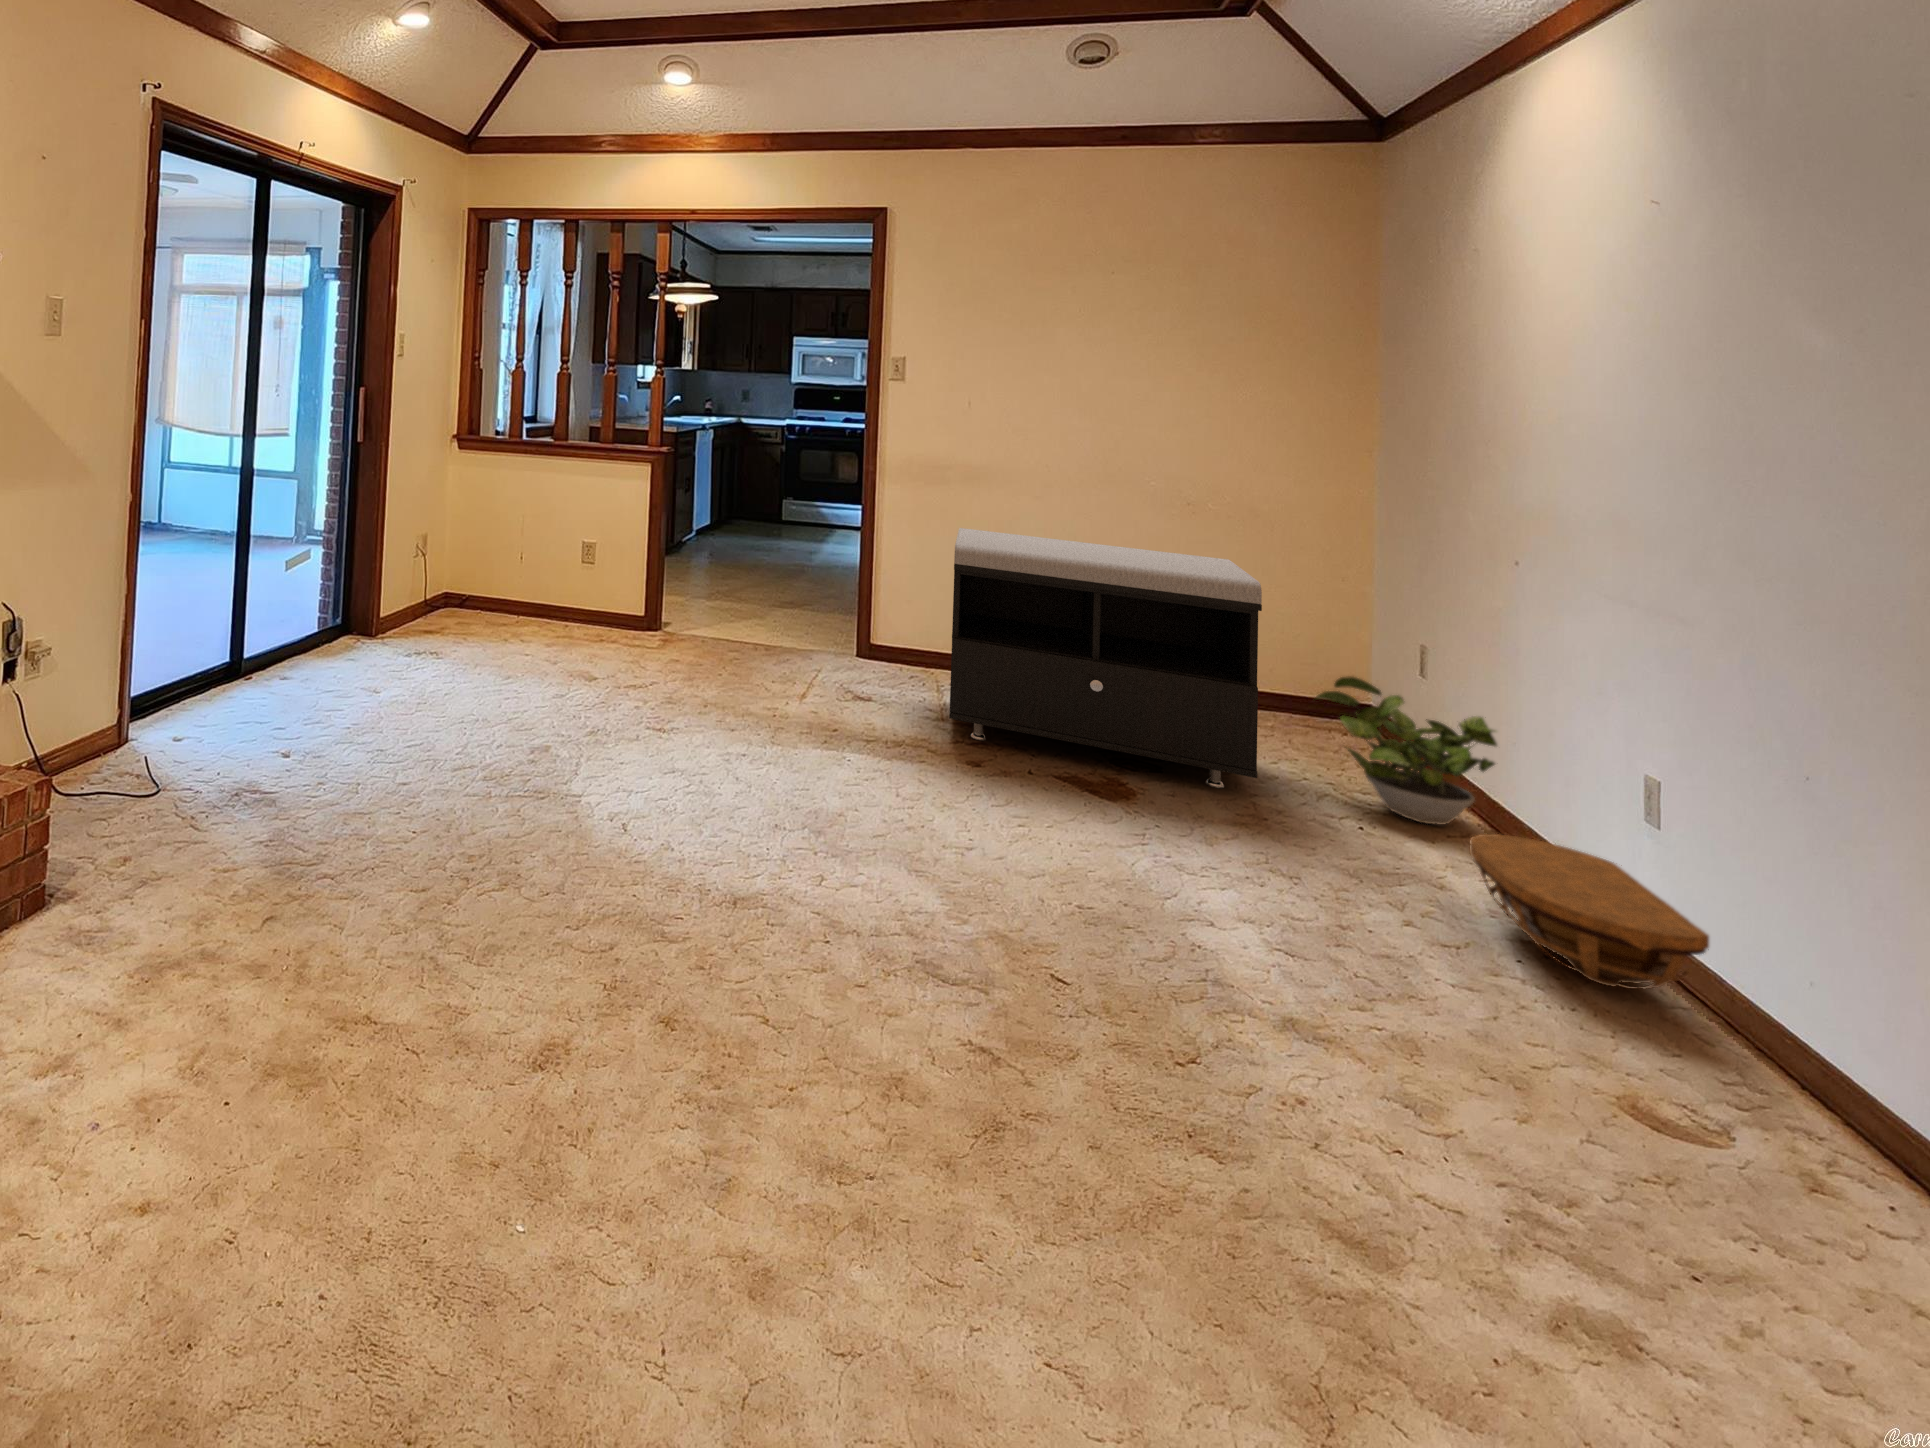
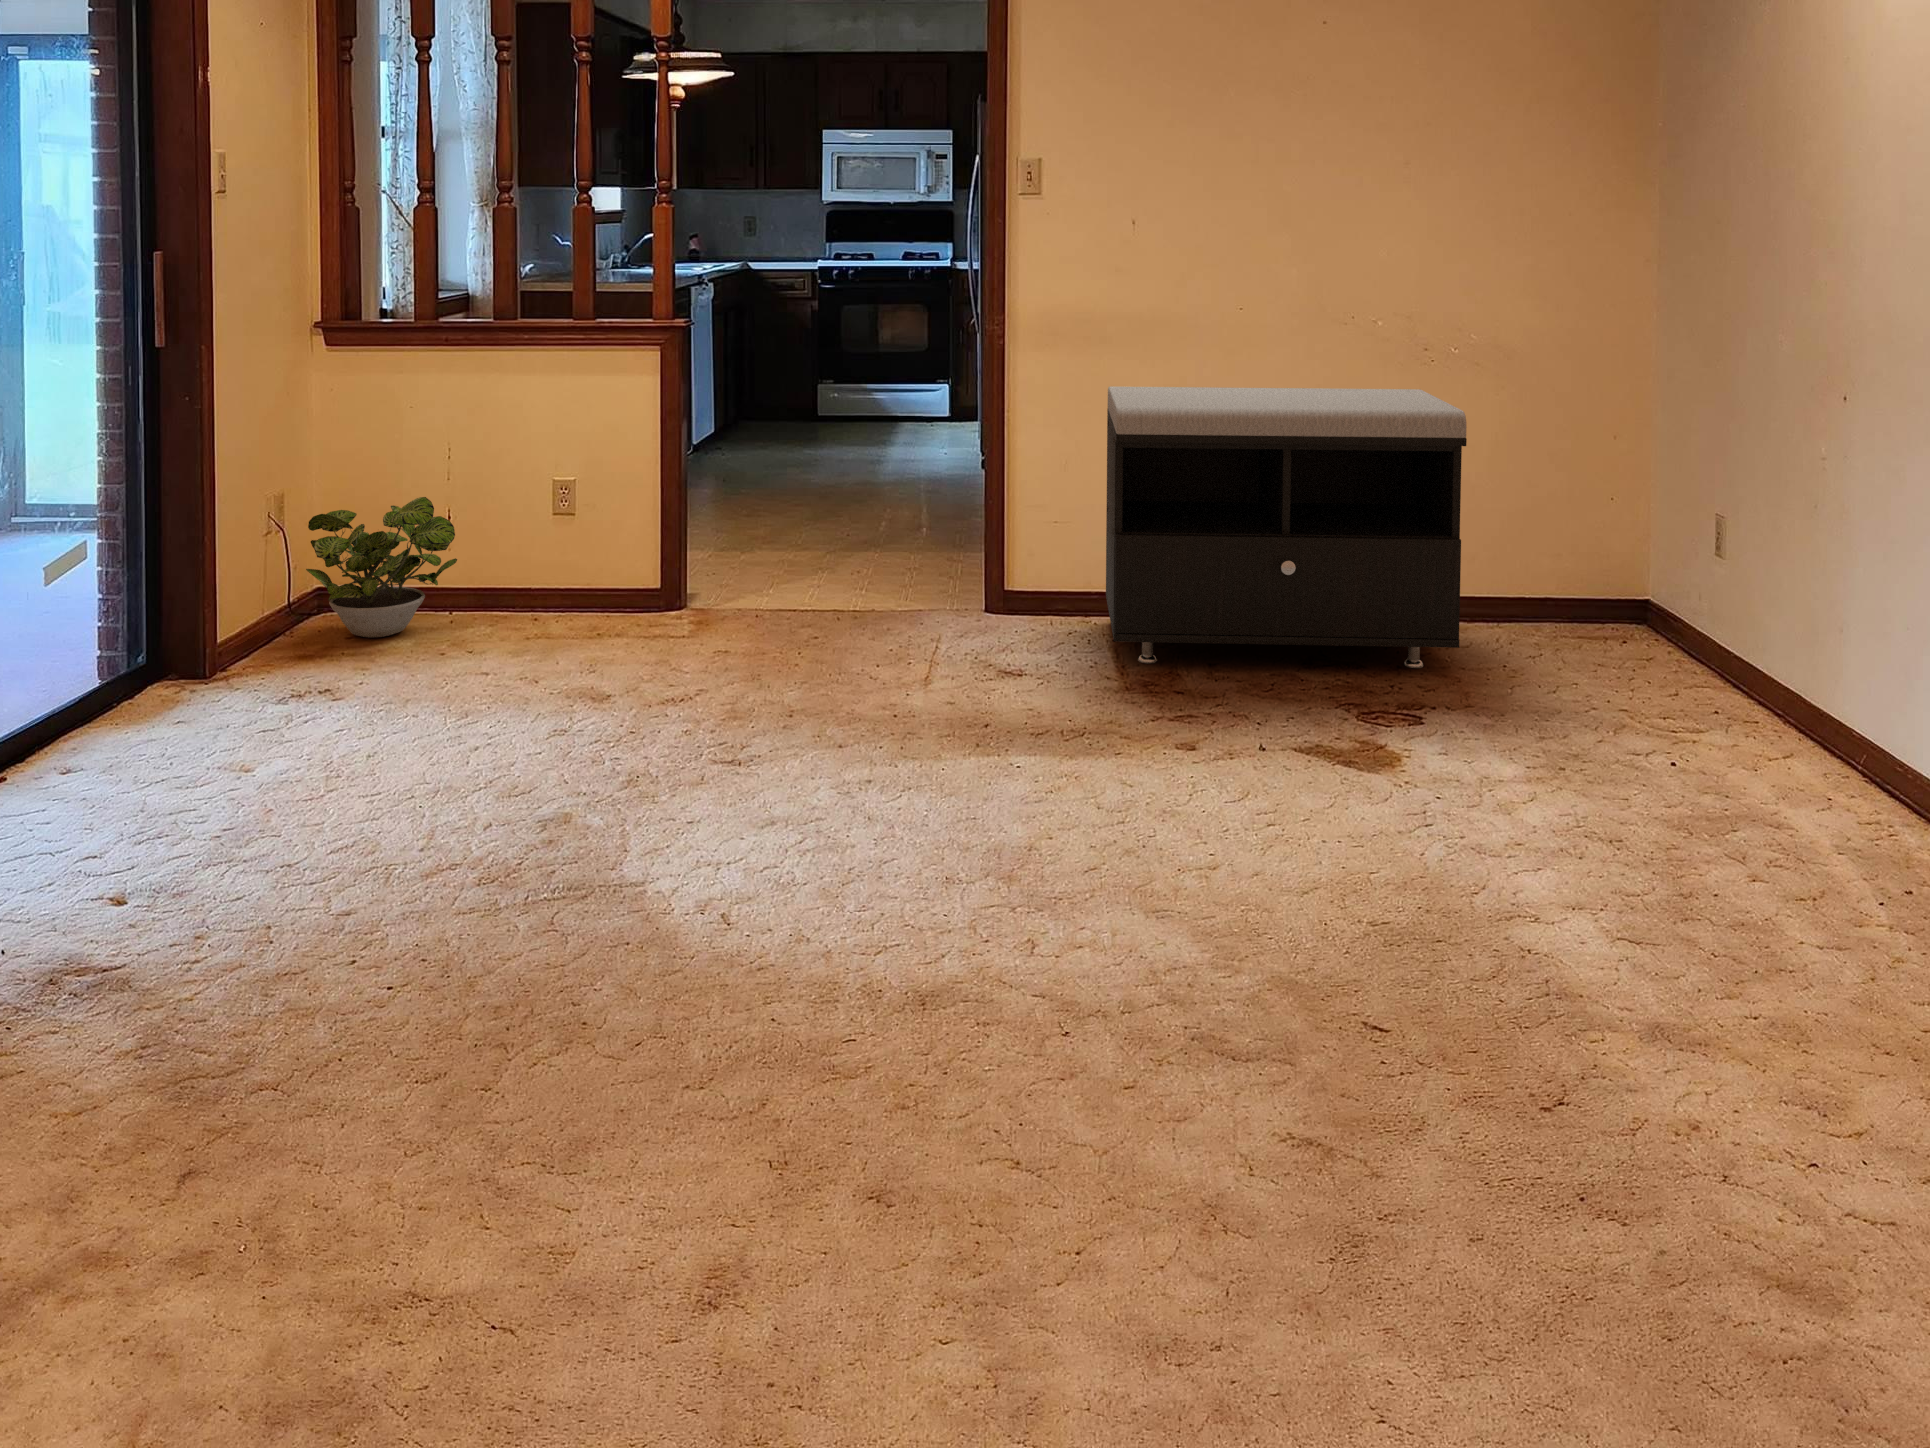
potted plant: present [1316,676,1497,825] -> present [306,497,457,638]
basket: present [1469,834,1709,989] -> none [1676,657,1886,793]

